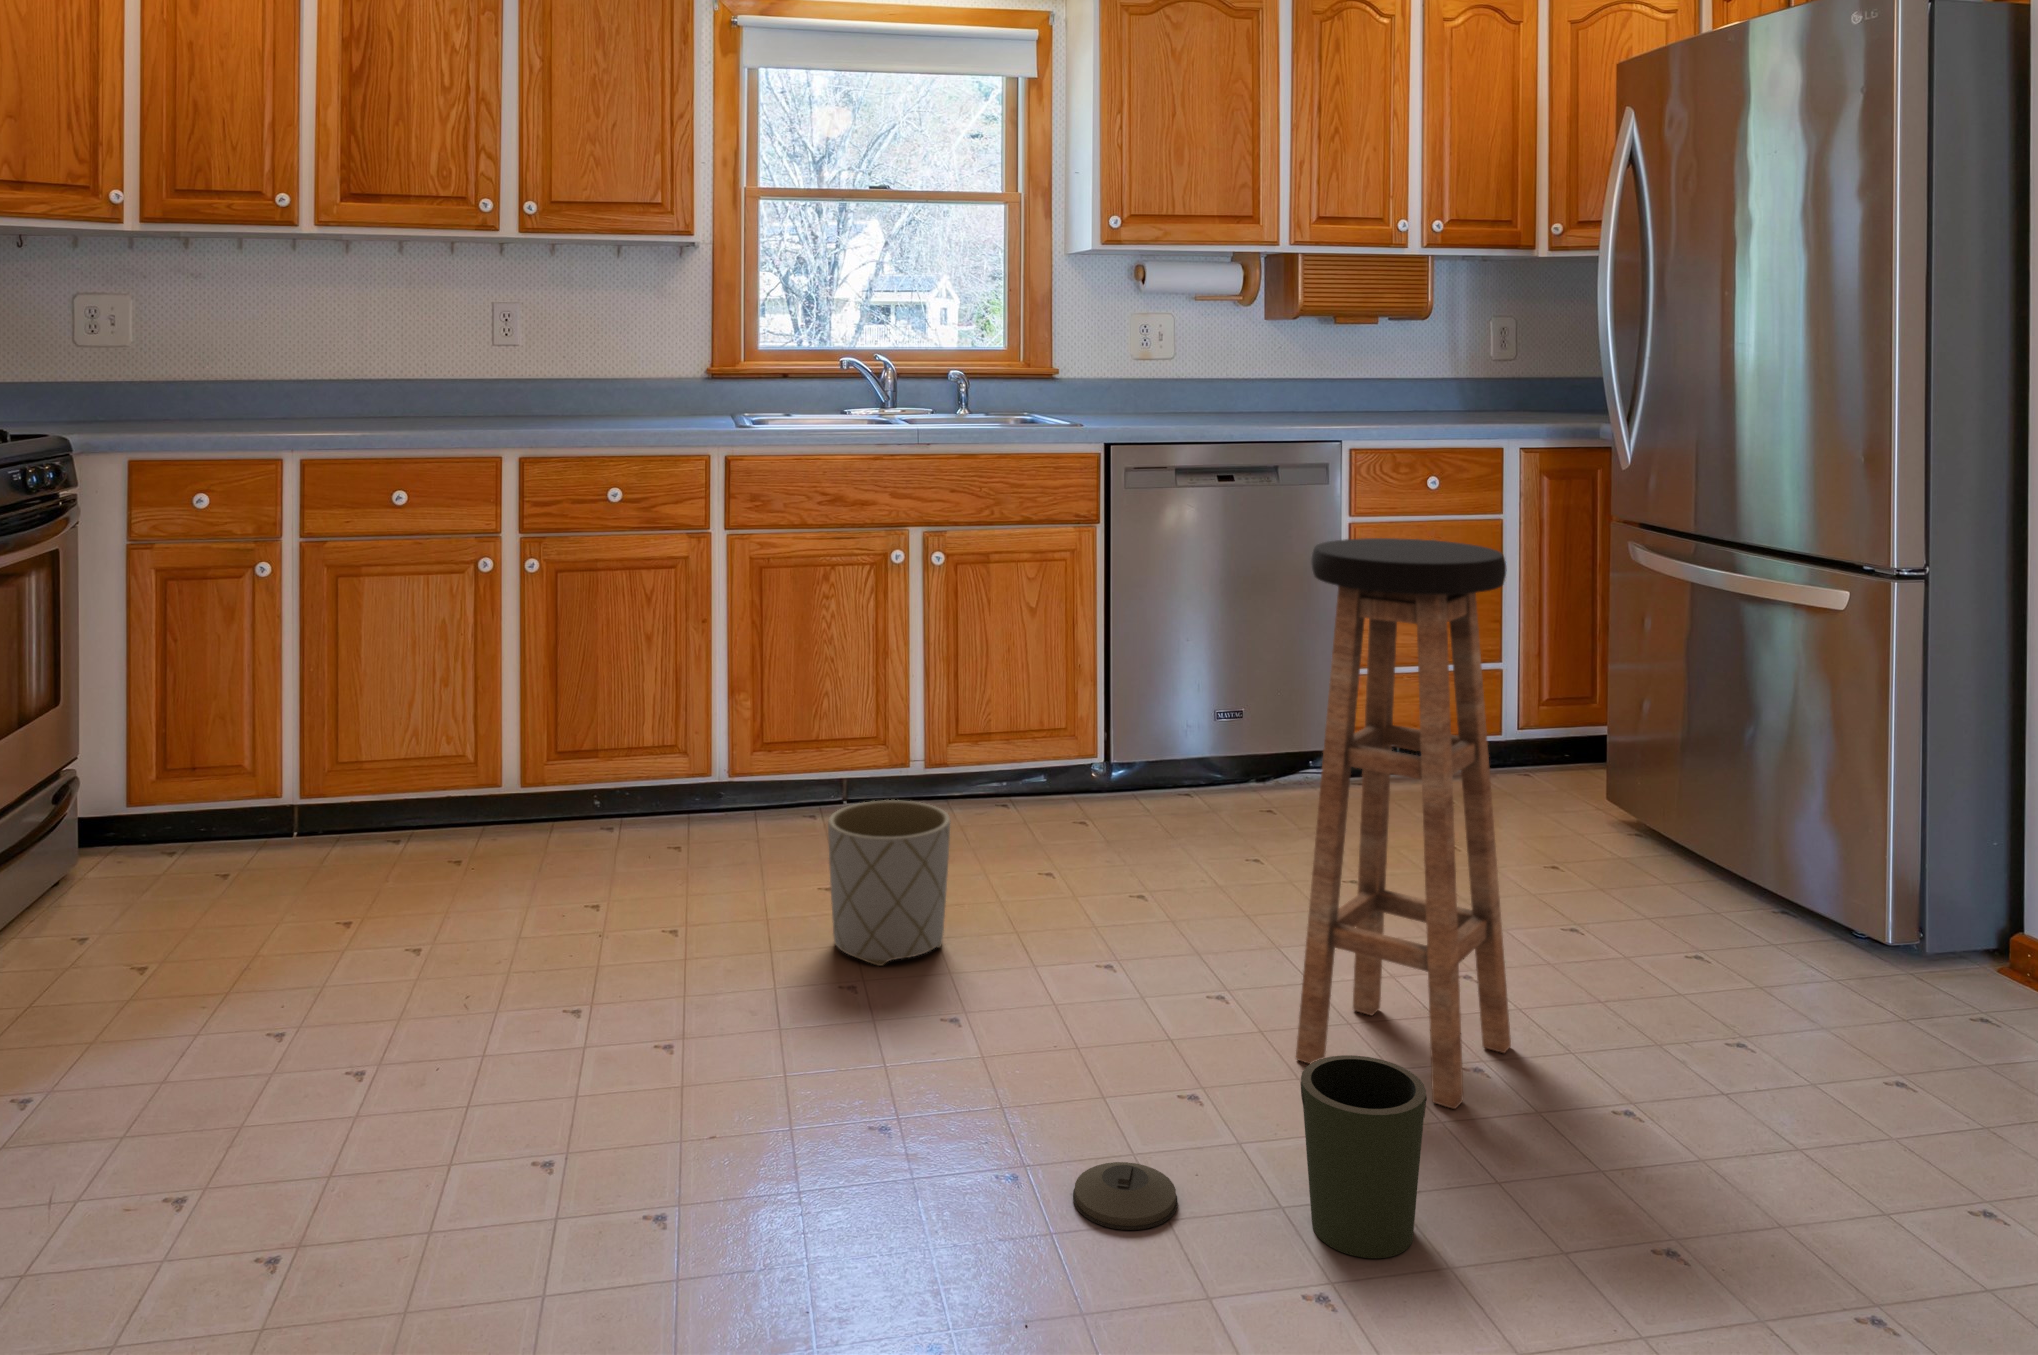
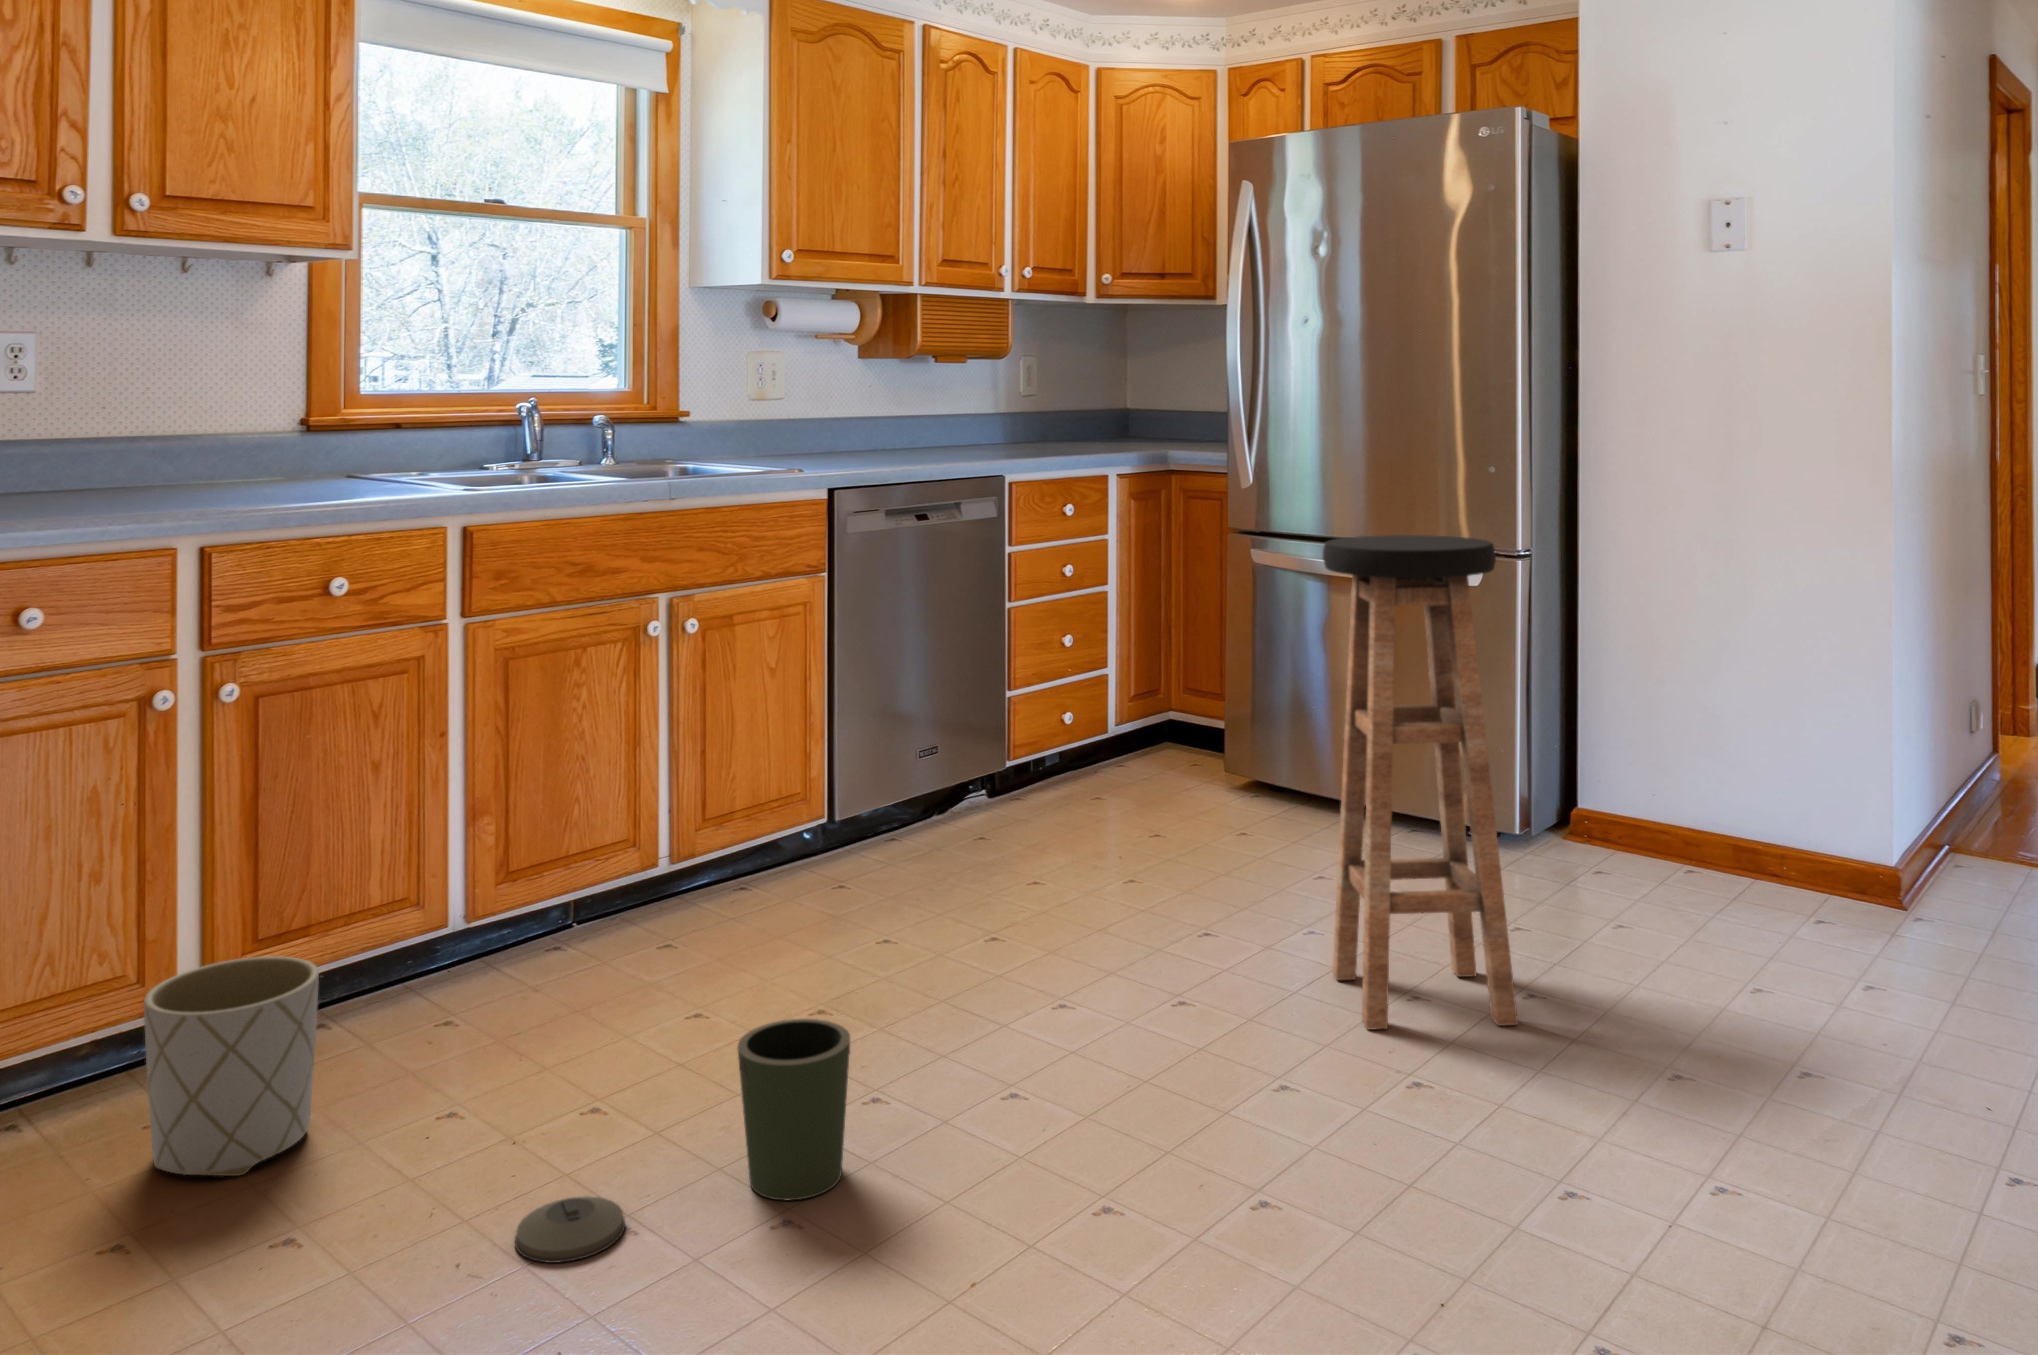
planter: present [828,800,950,966] -> present [144,956,319,1176]
trash can: present [1073,1055,1427,1258] -> present [515,1019,850,1263]

